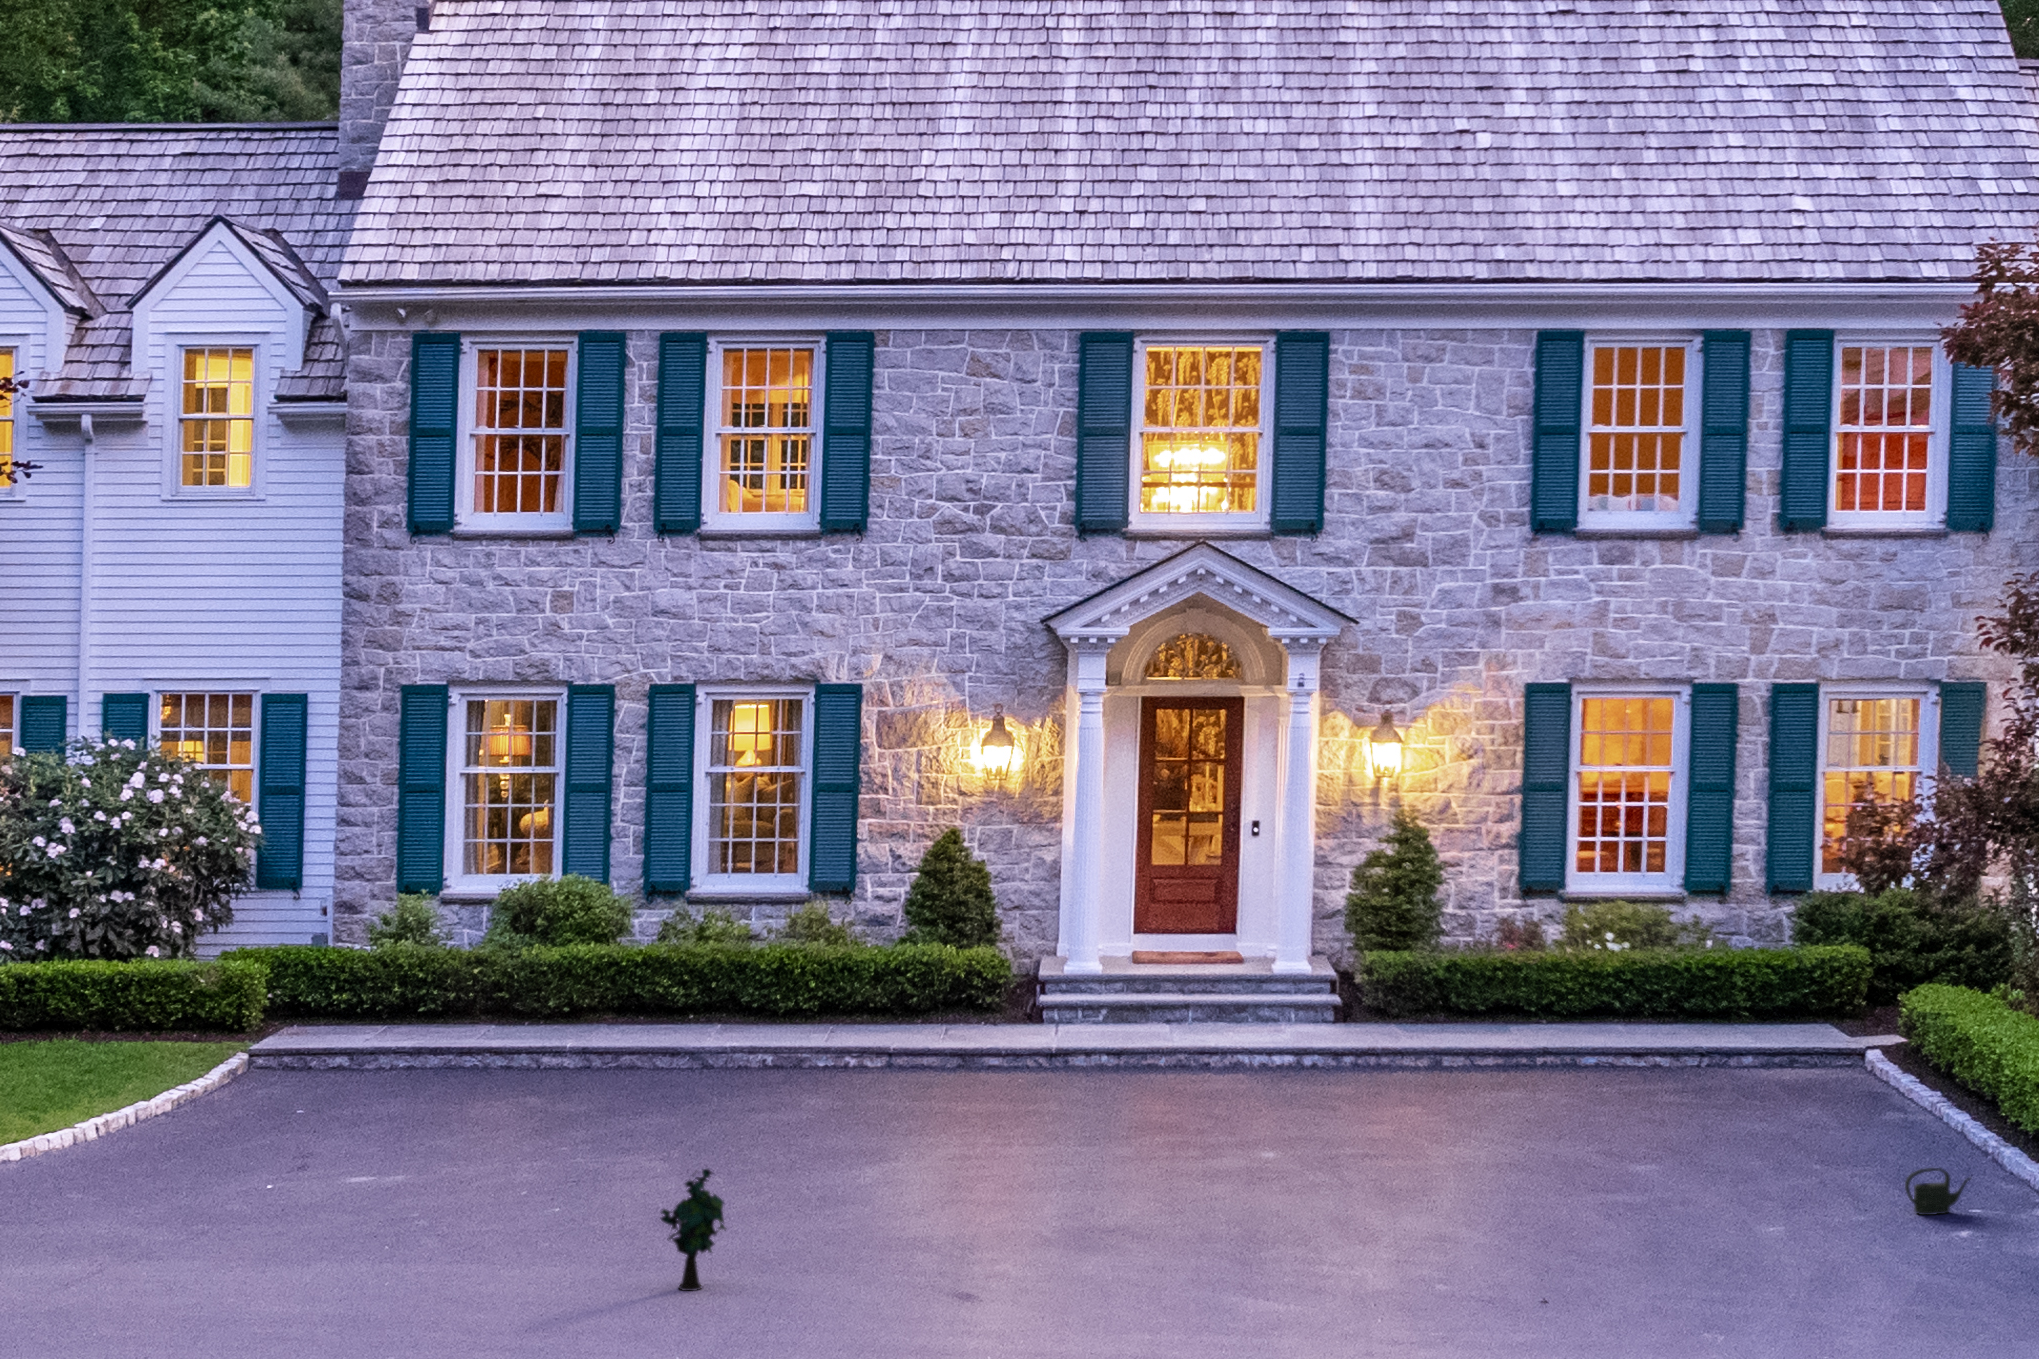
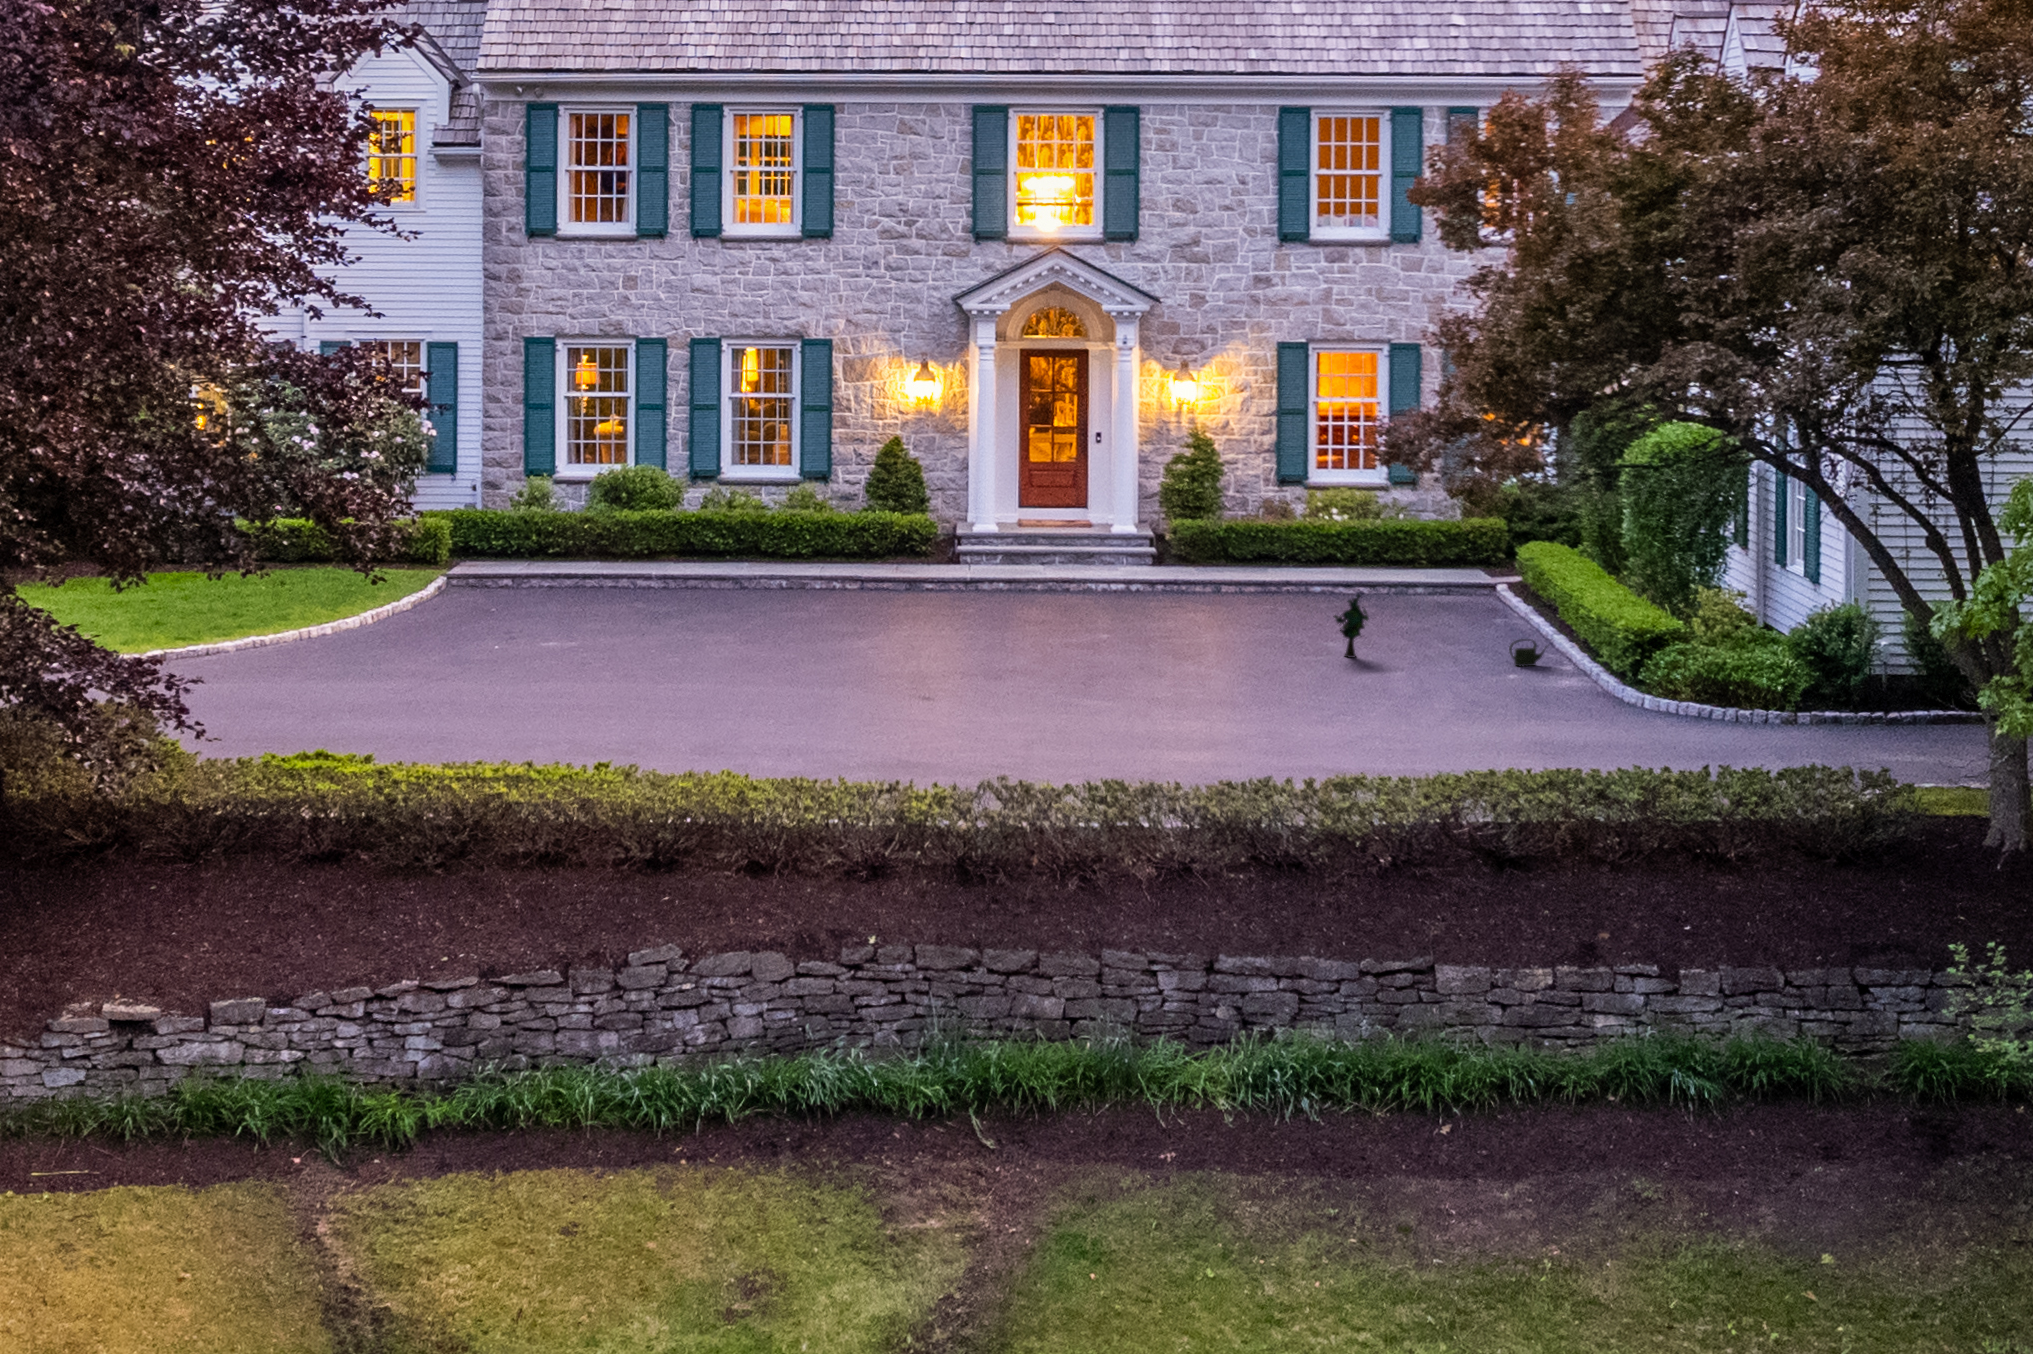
decorative plant: present [661,1169,725,1291] -> present [1333,594,1369,658]

